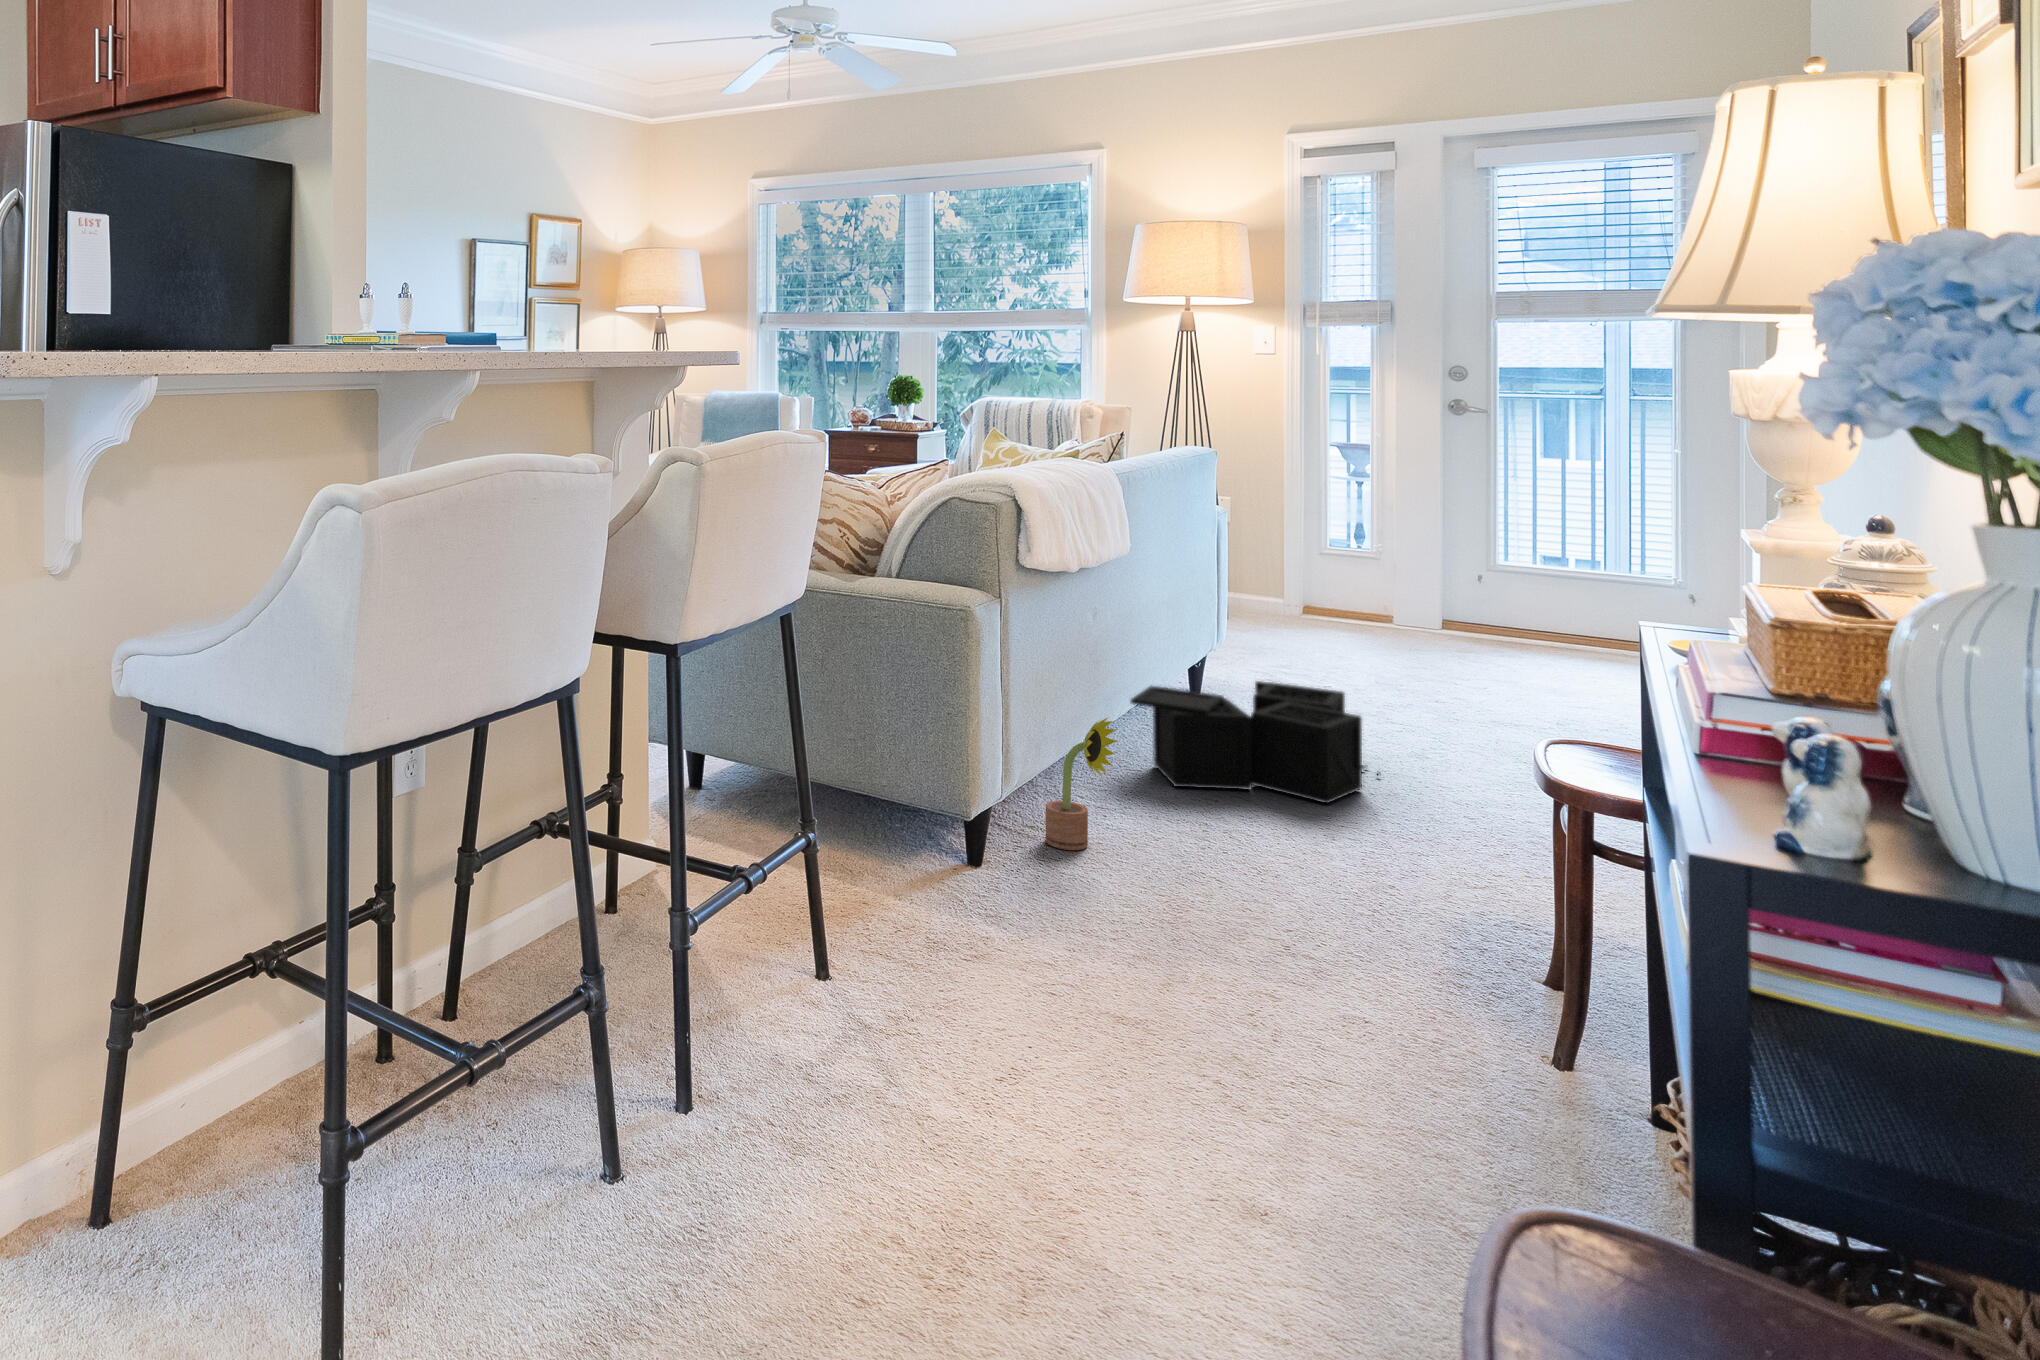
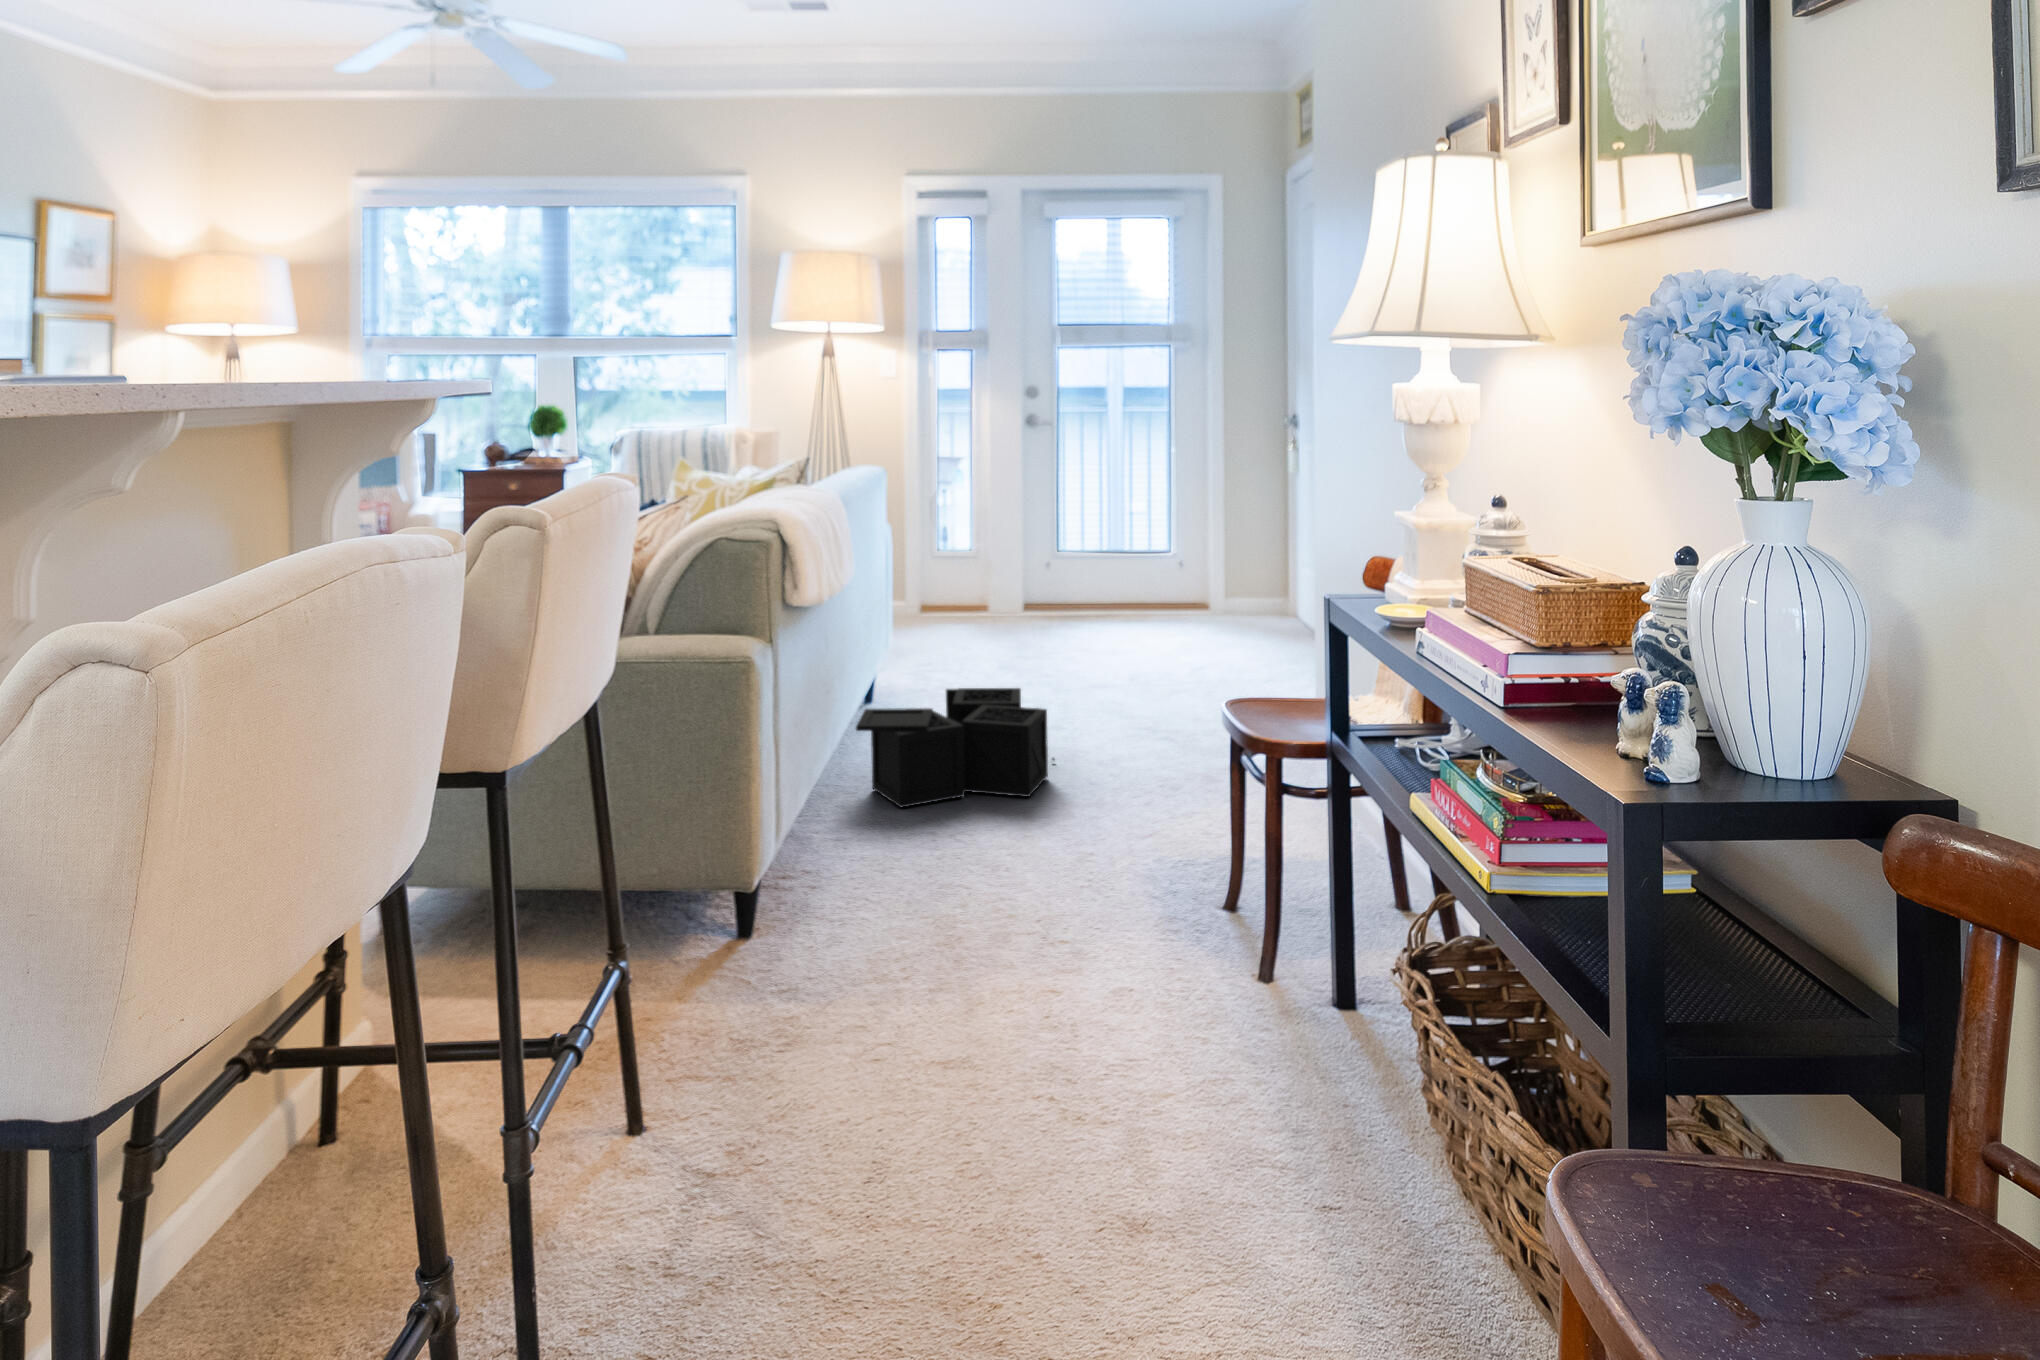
decorative plant: present [1046,718,1117,850] -> none [811,751,877,900]

